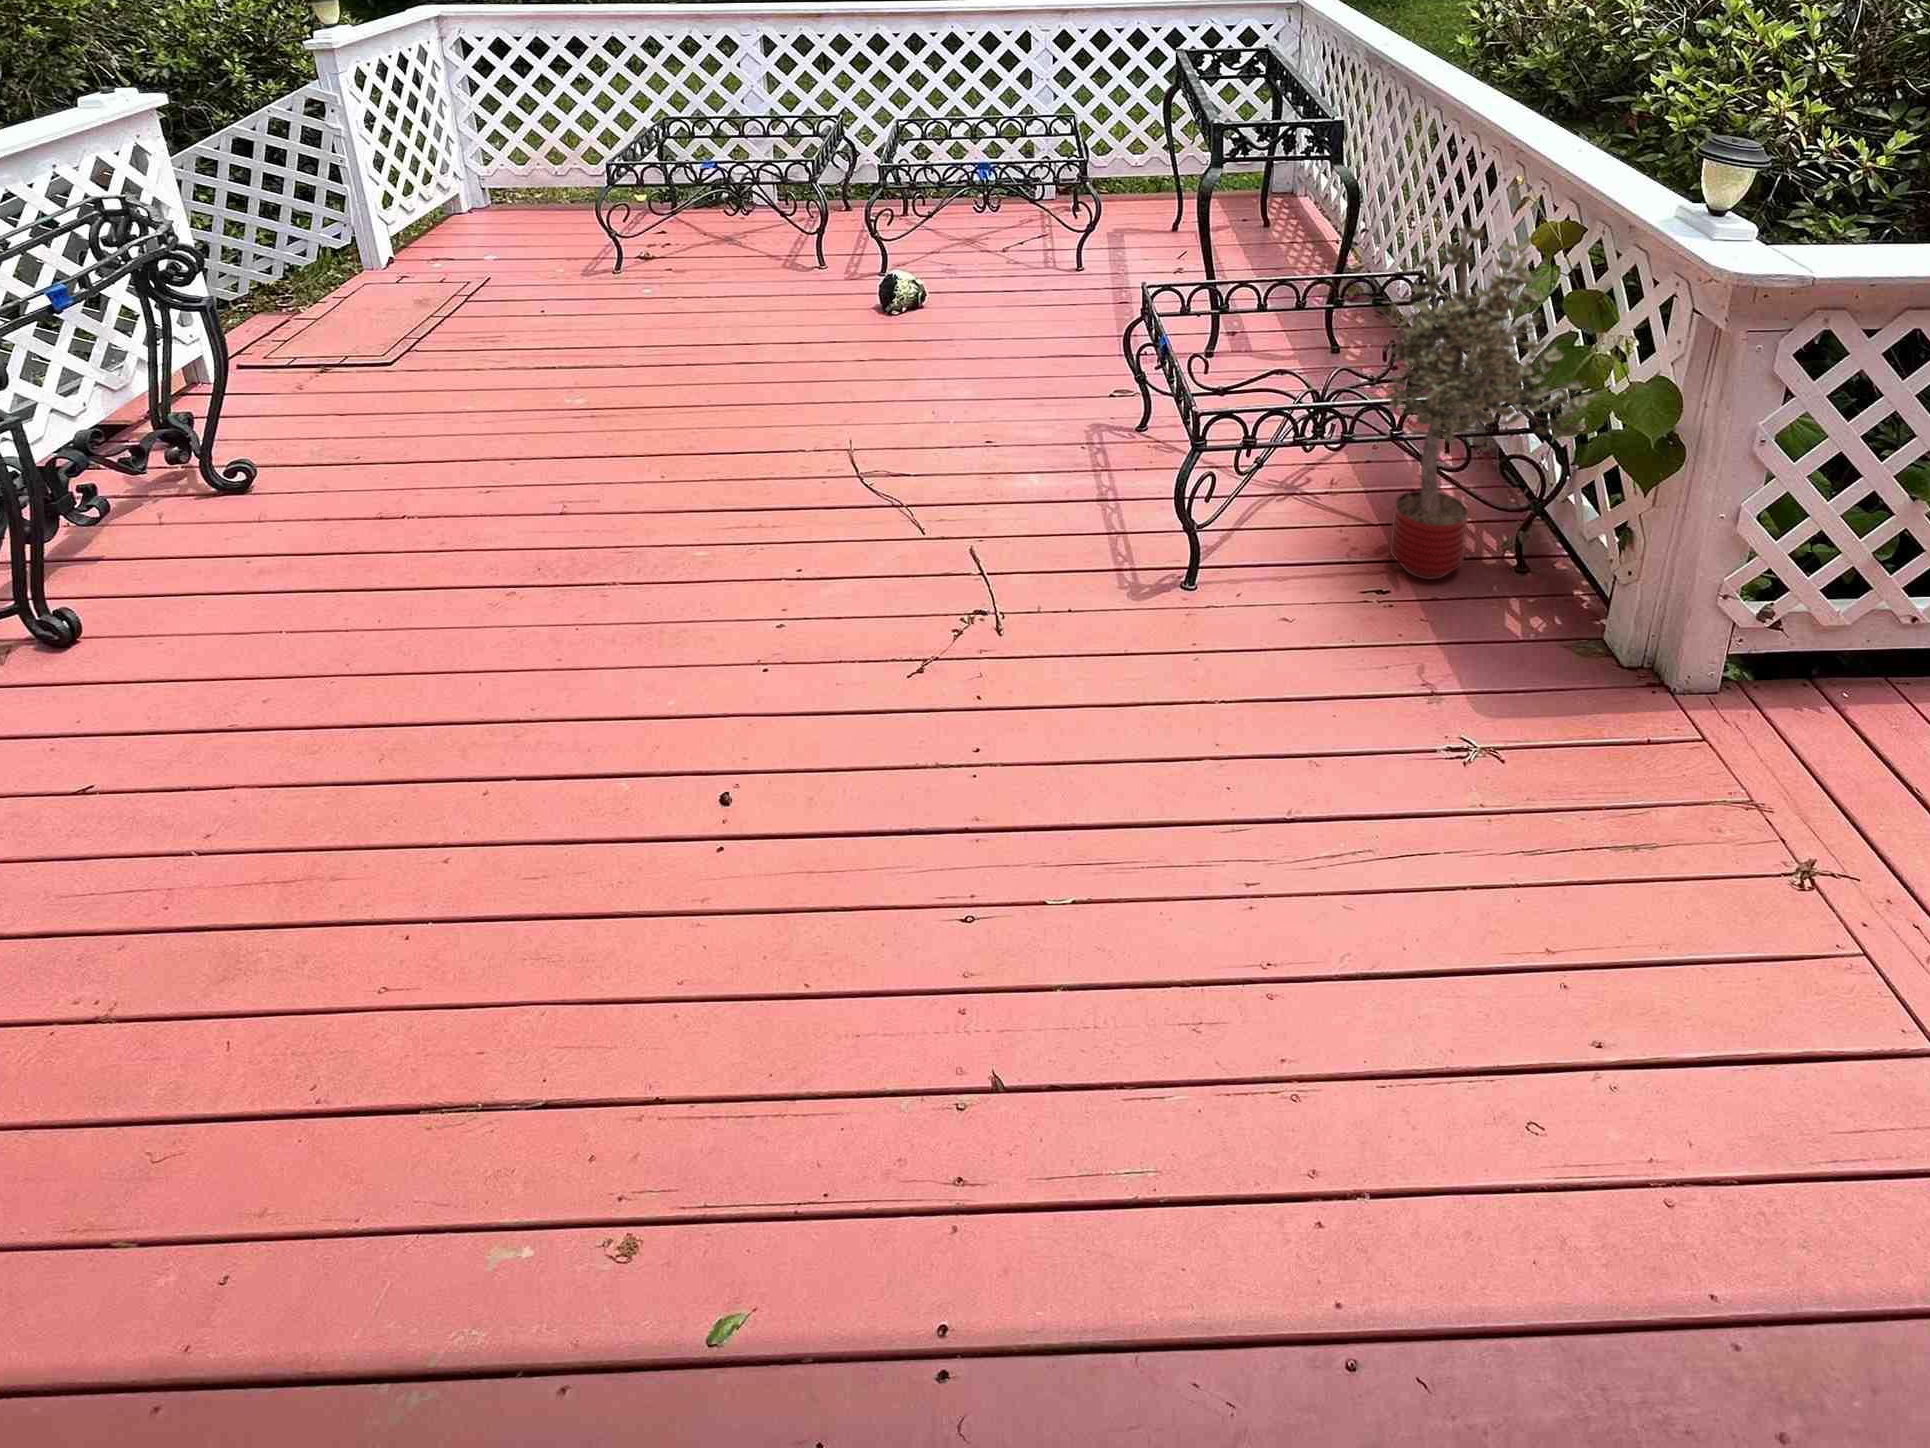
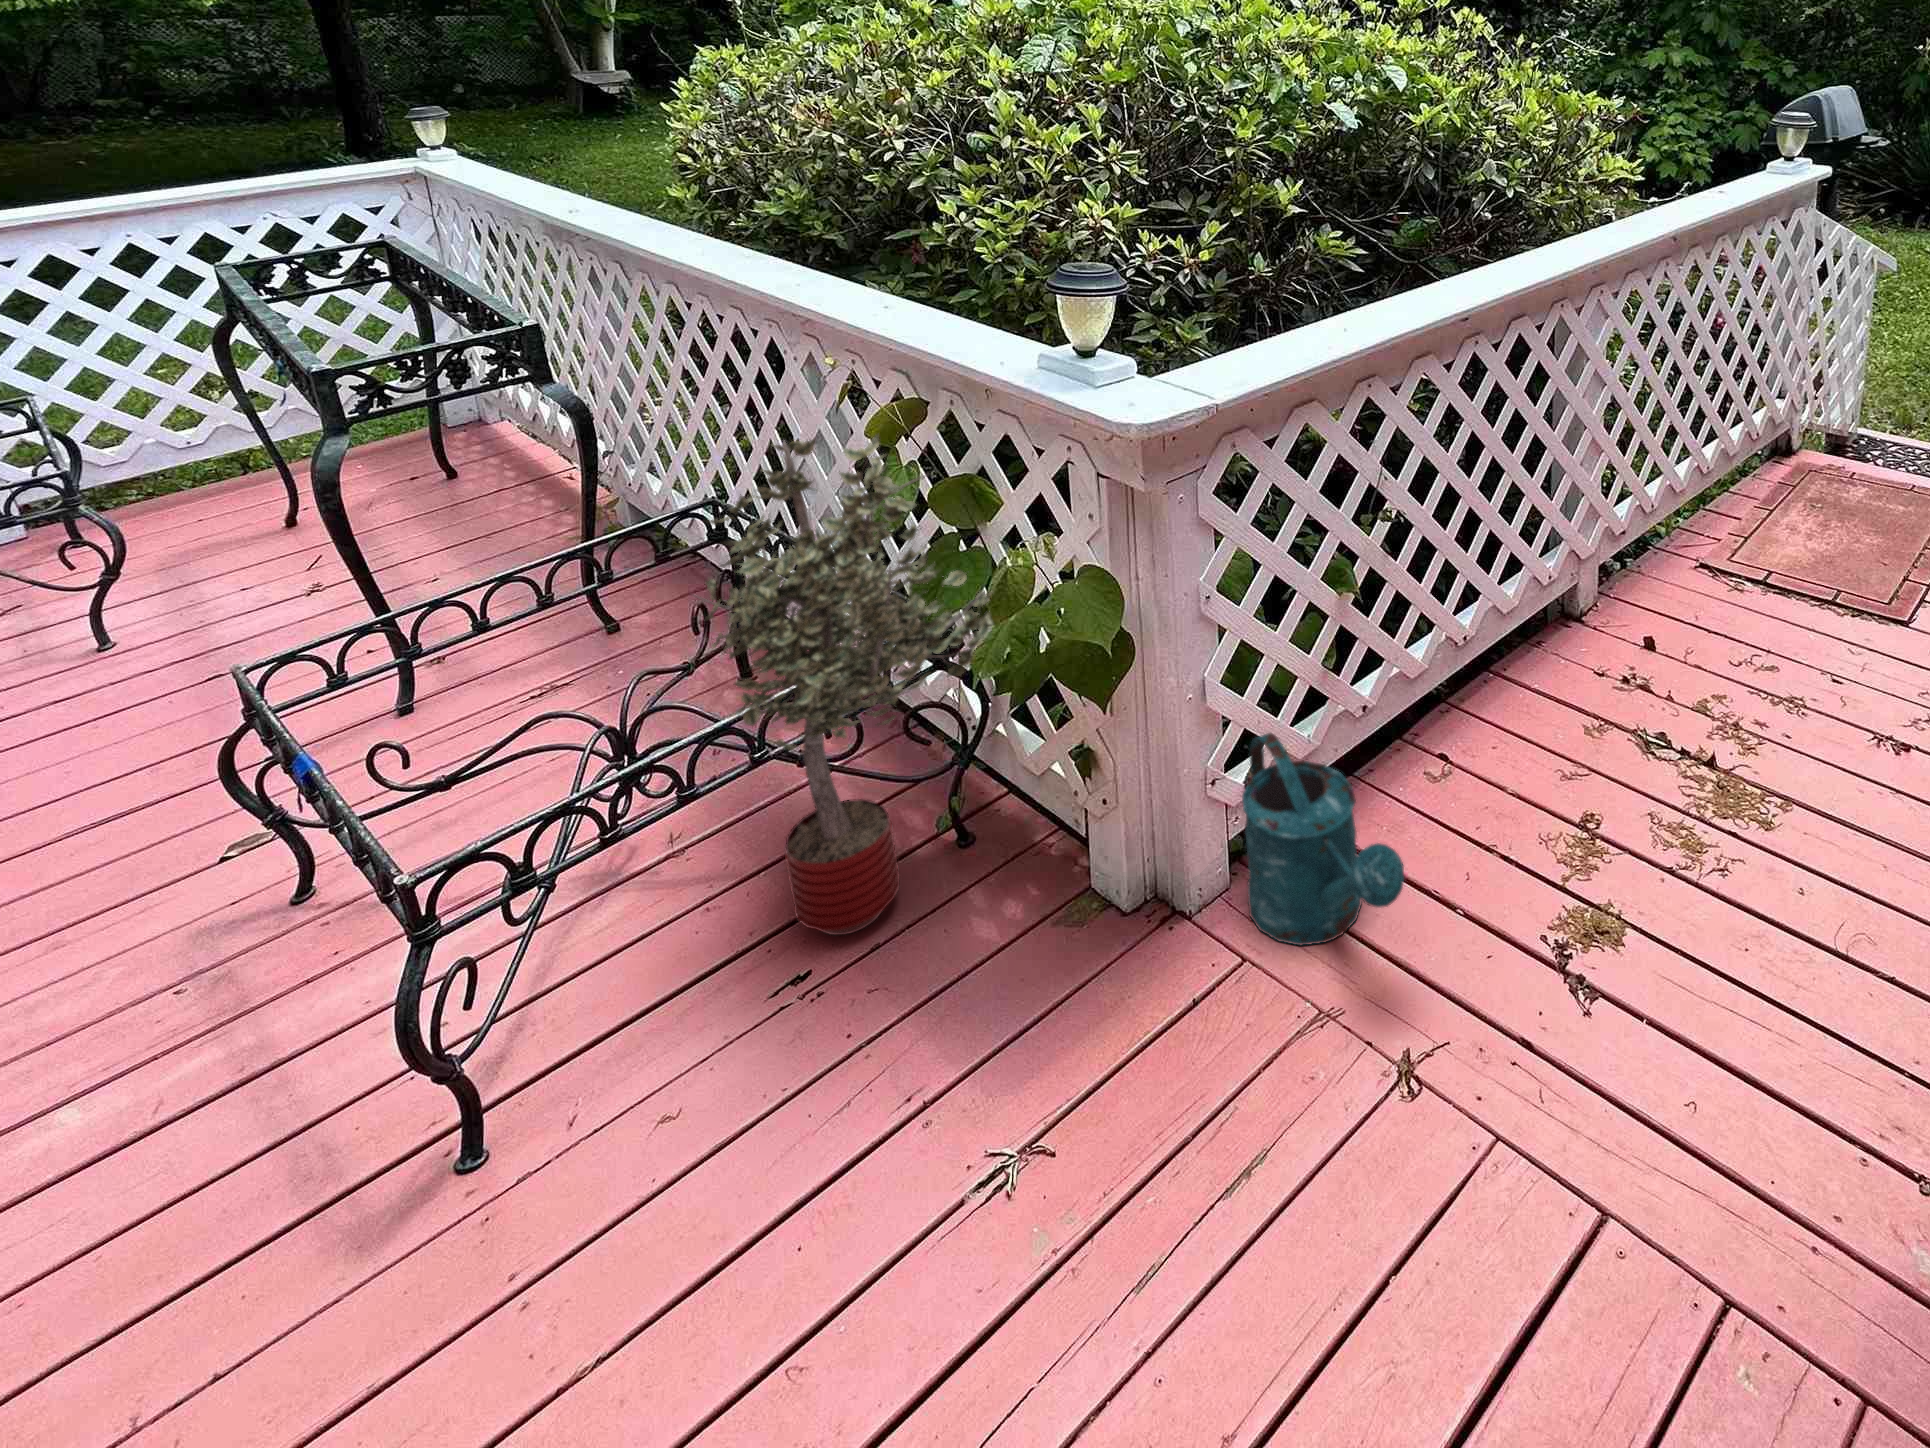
watering can: none [1723,580,1870,765] -> present [1242,733,1404,945]

